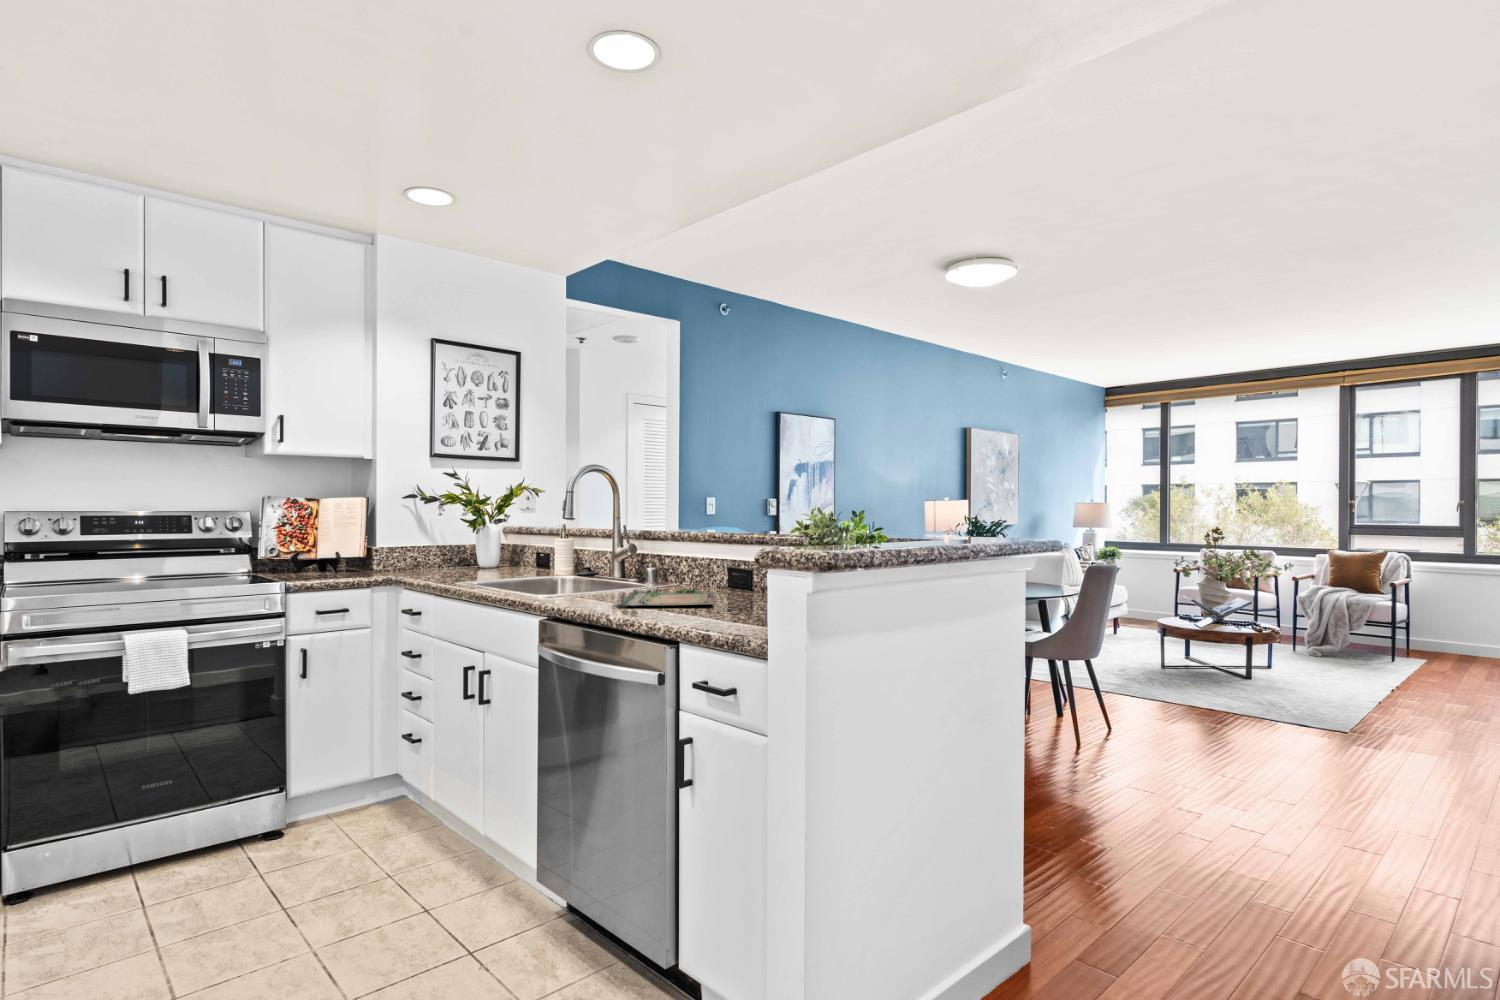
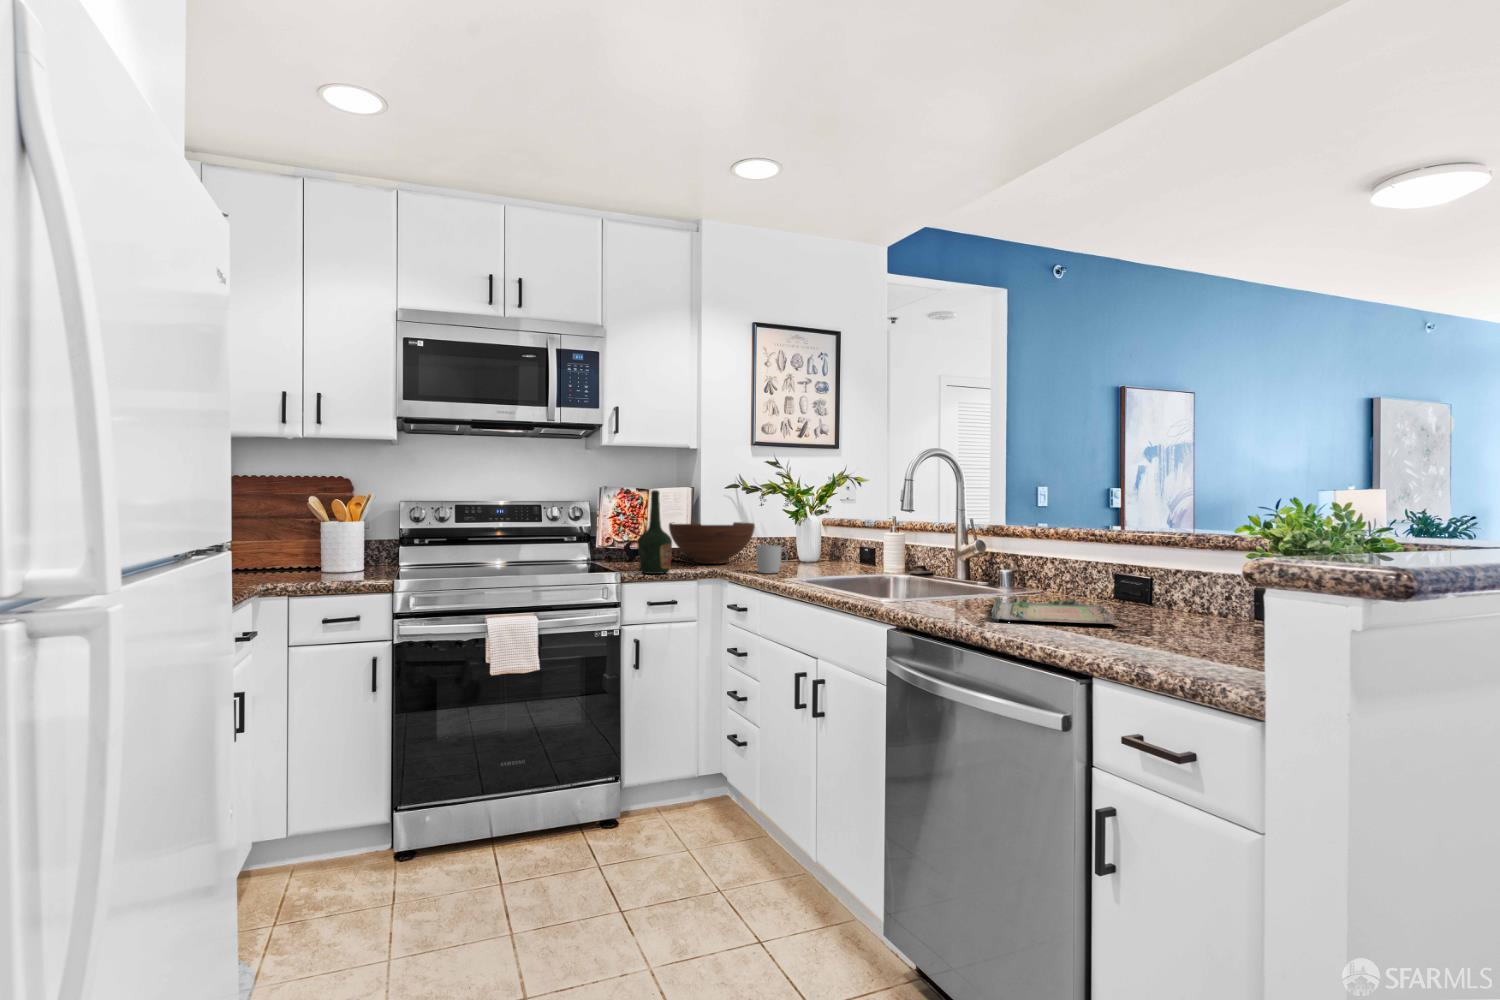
bottle: none [305,500,344,583] -> present [638,490,672,574]
fruit bowl: none [342,531,434,572] -> present [669,522,755,564]
mug: none [433,552,466,579] -> present [756,545,788,573]

